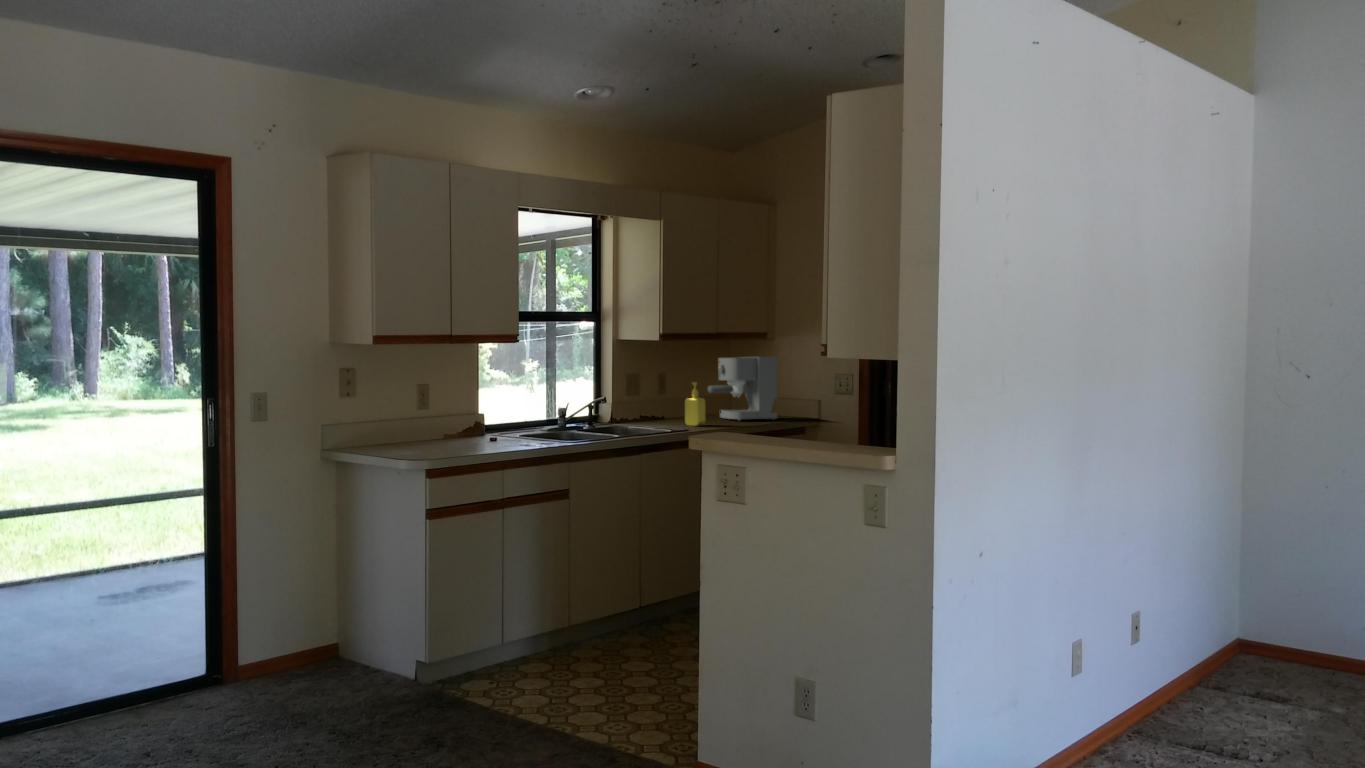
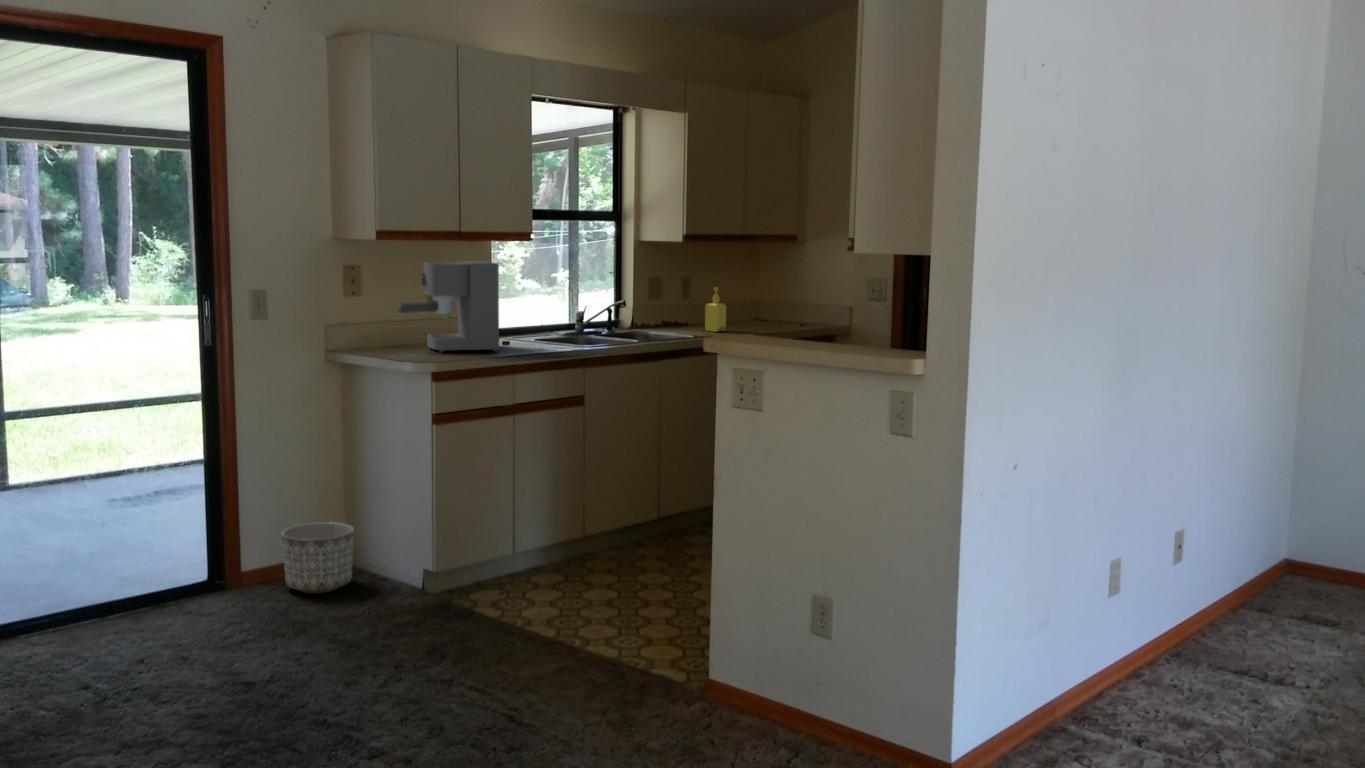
coffee maker: present [708,357,777,421] -> present [398,261,499,352]
planter: none [249,620,324,693] -> present [281,522,354,593]

